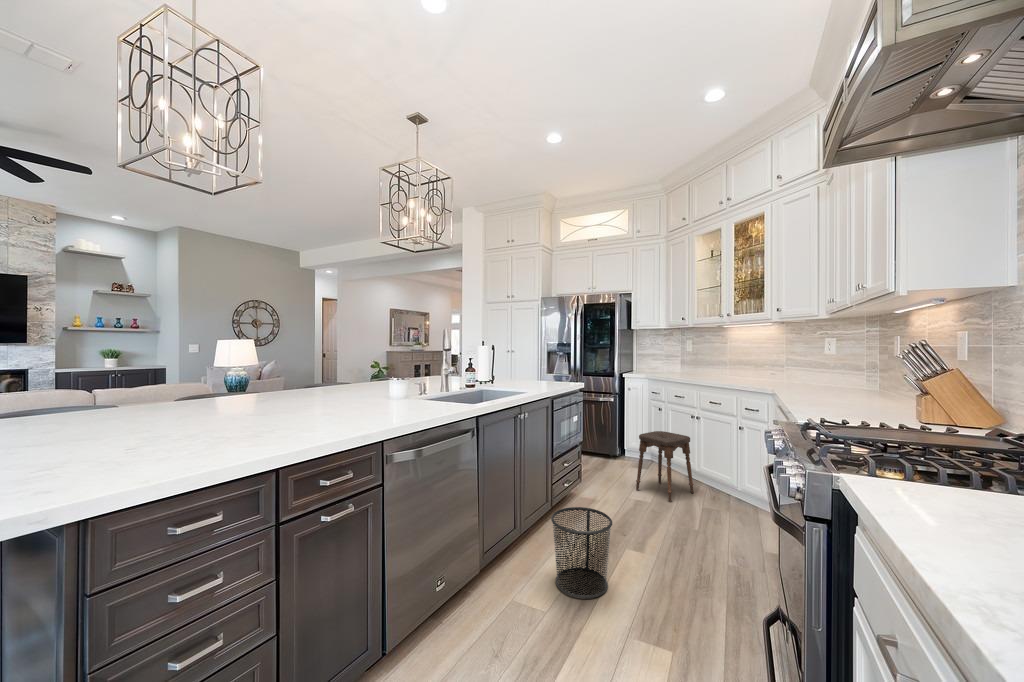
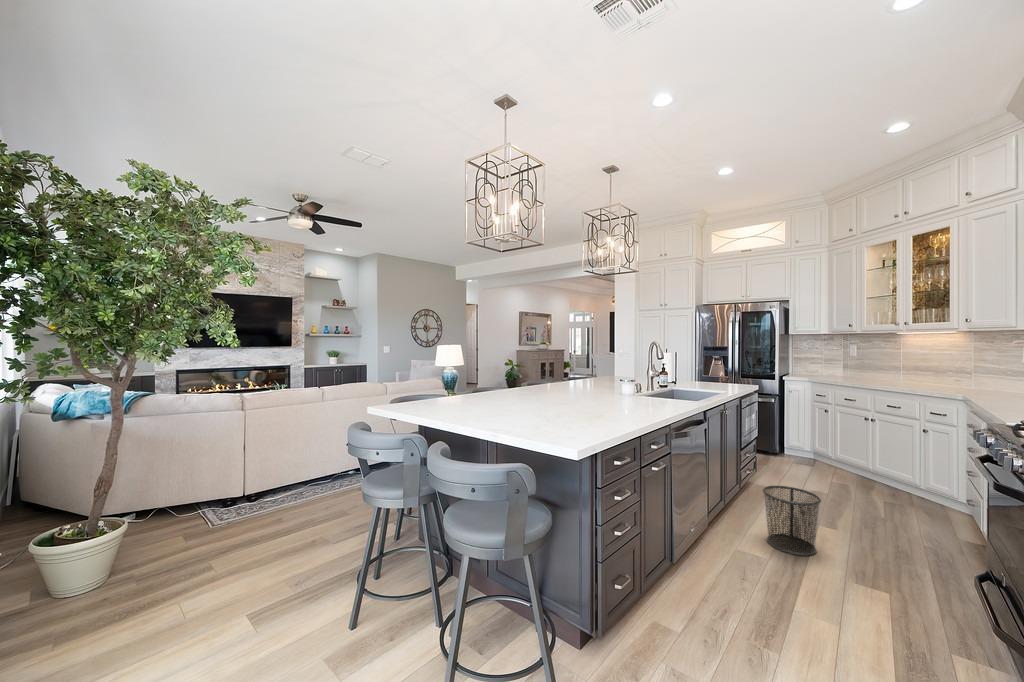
stool: present [636,431,694,502] -> none [807,429,869,493]

